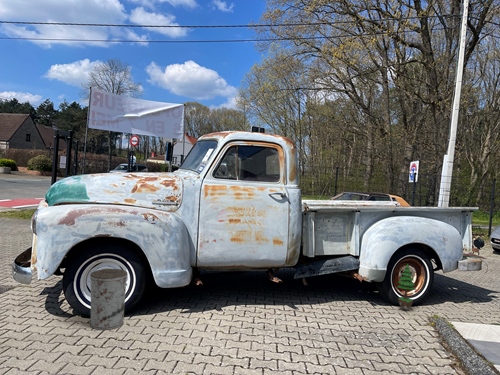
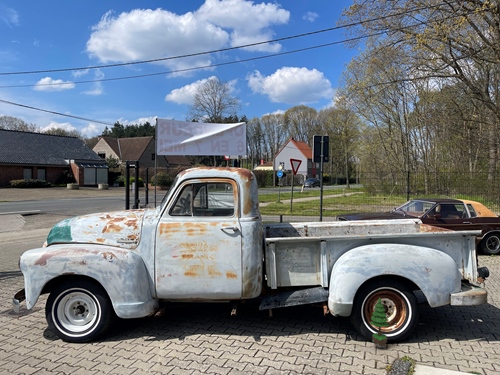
trash can: present [90,269,127,330] -> none [58,301,91,357]

